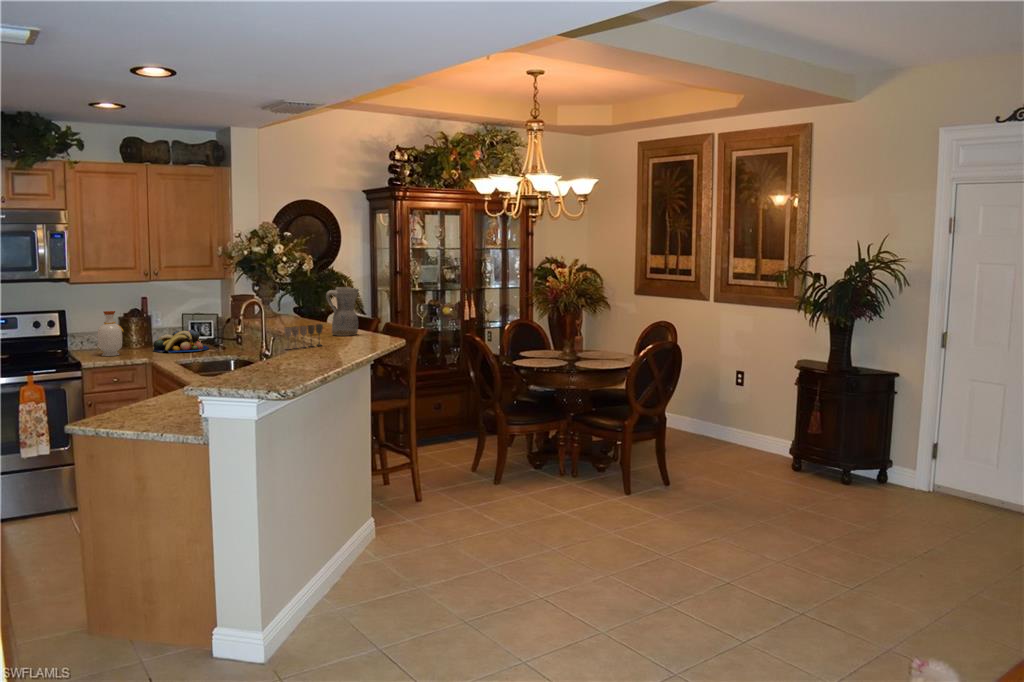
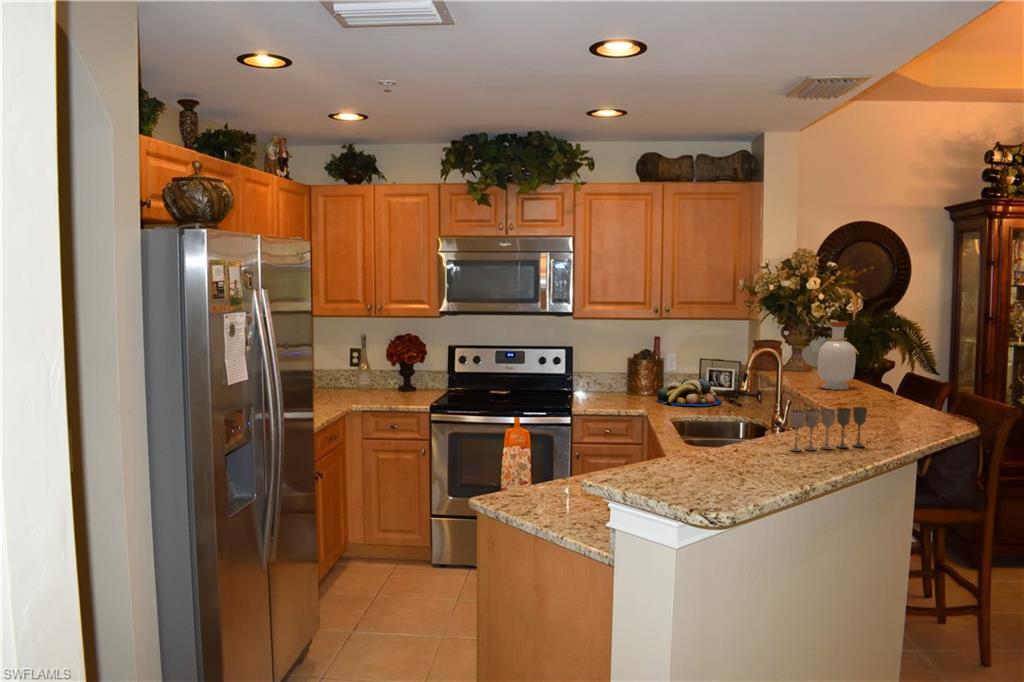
ceramic pitcher: present [326,287,359,336] -> none [879,338,942,422]
bottle: present [97,311,124,356] -> present [818,322,859,390]

